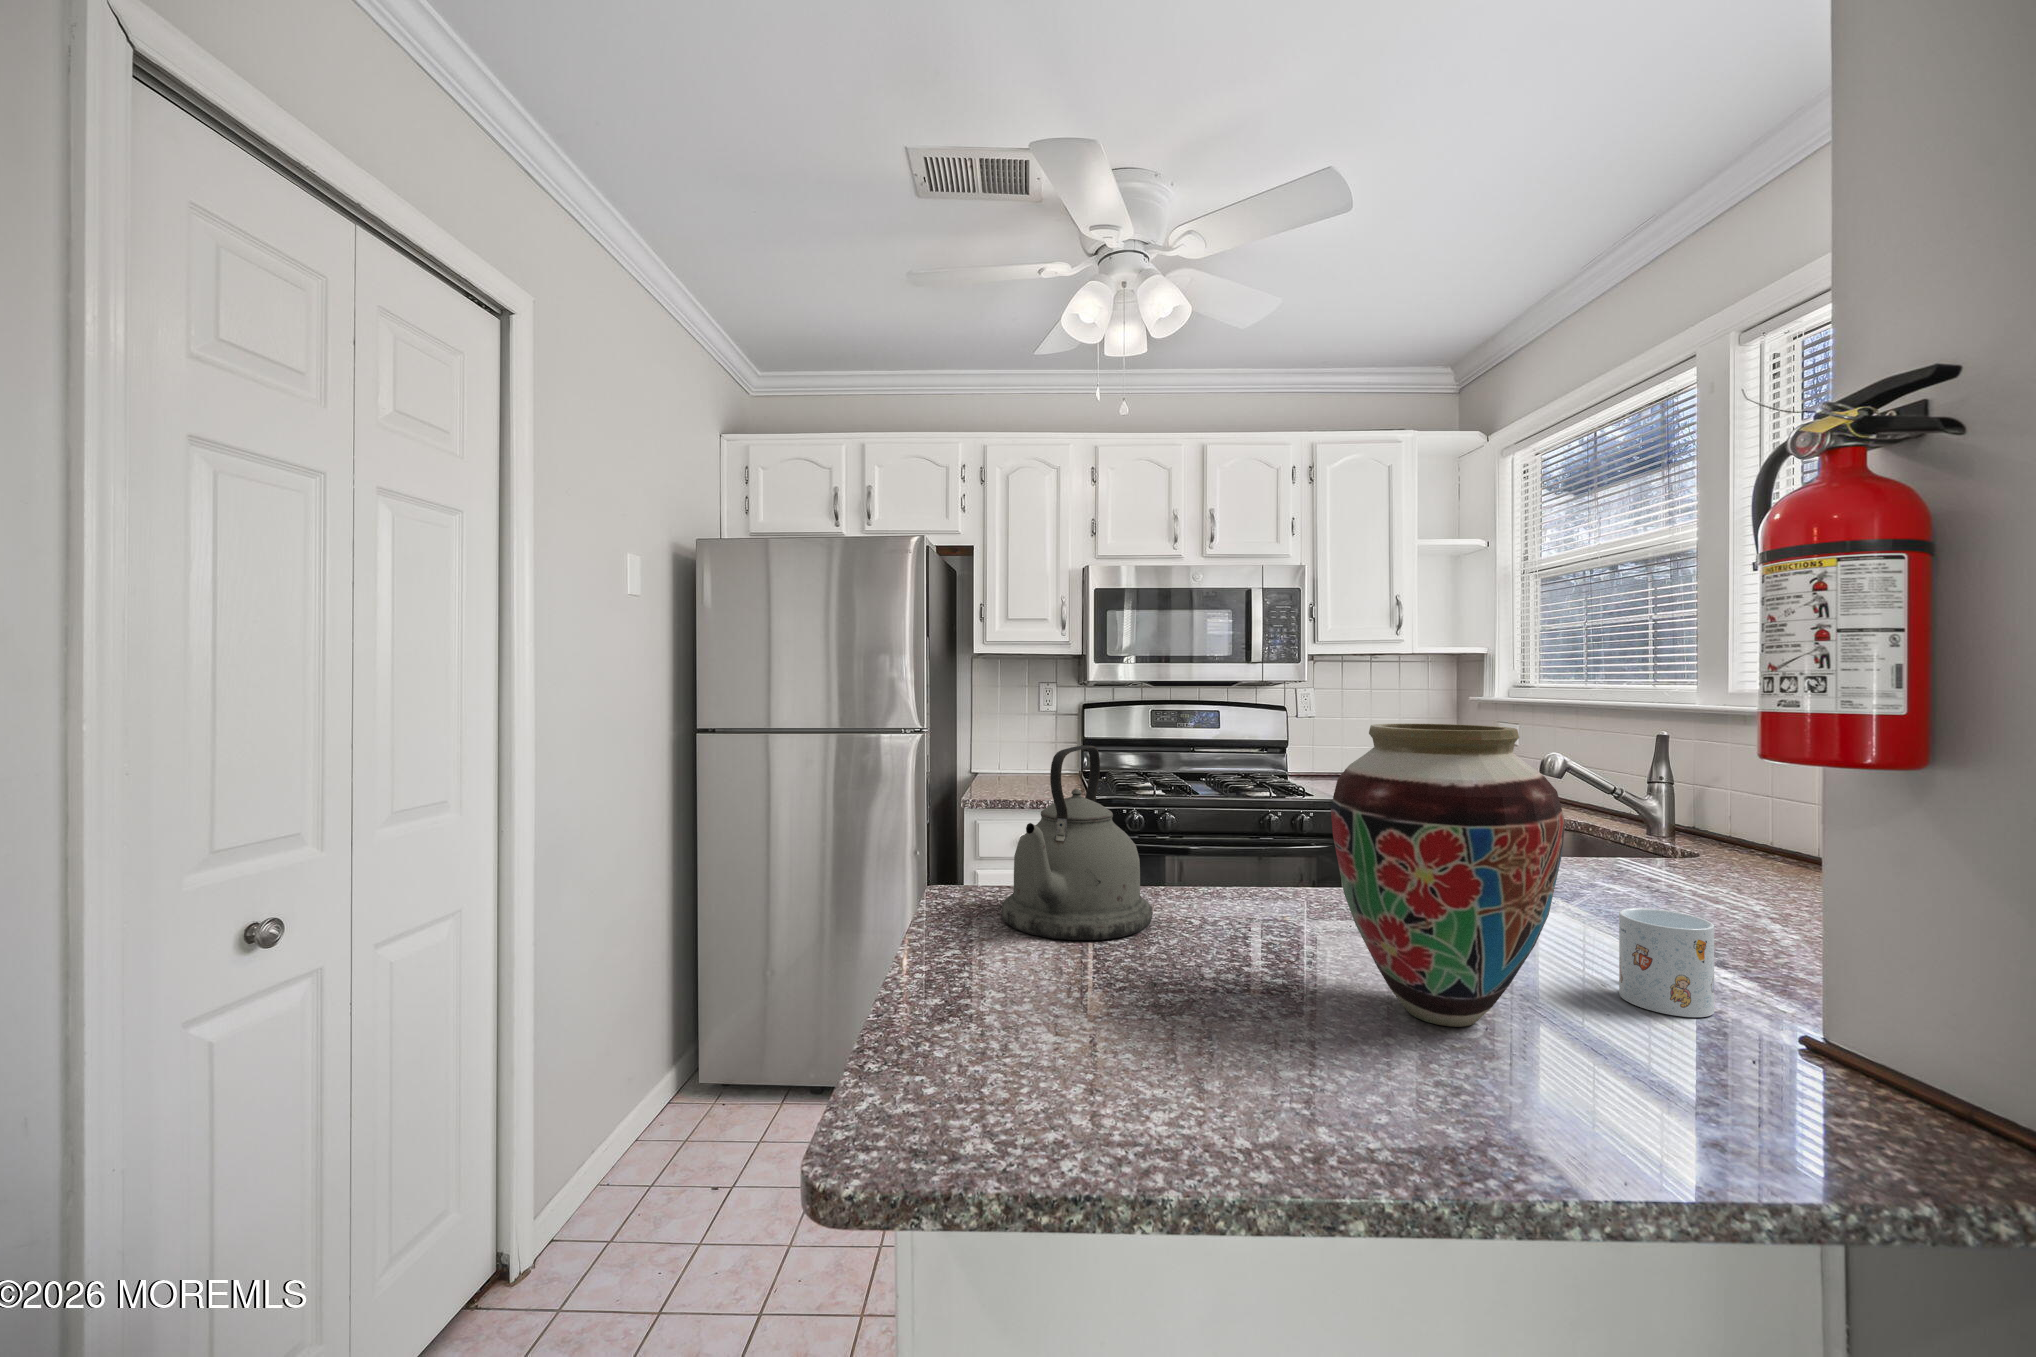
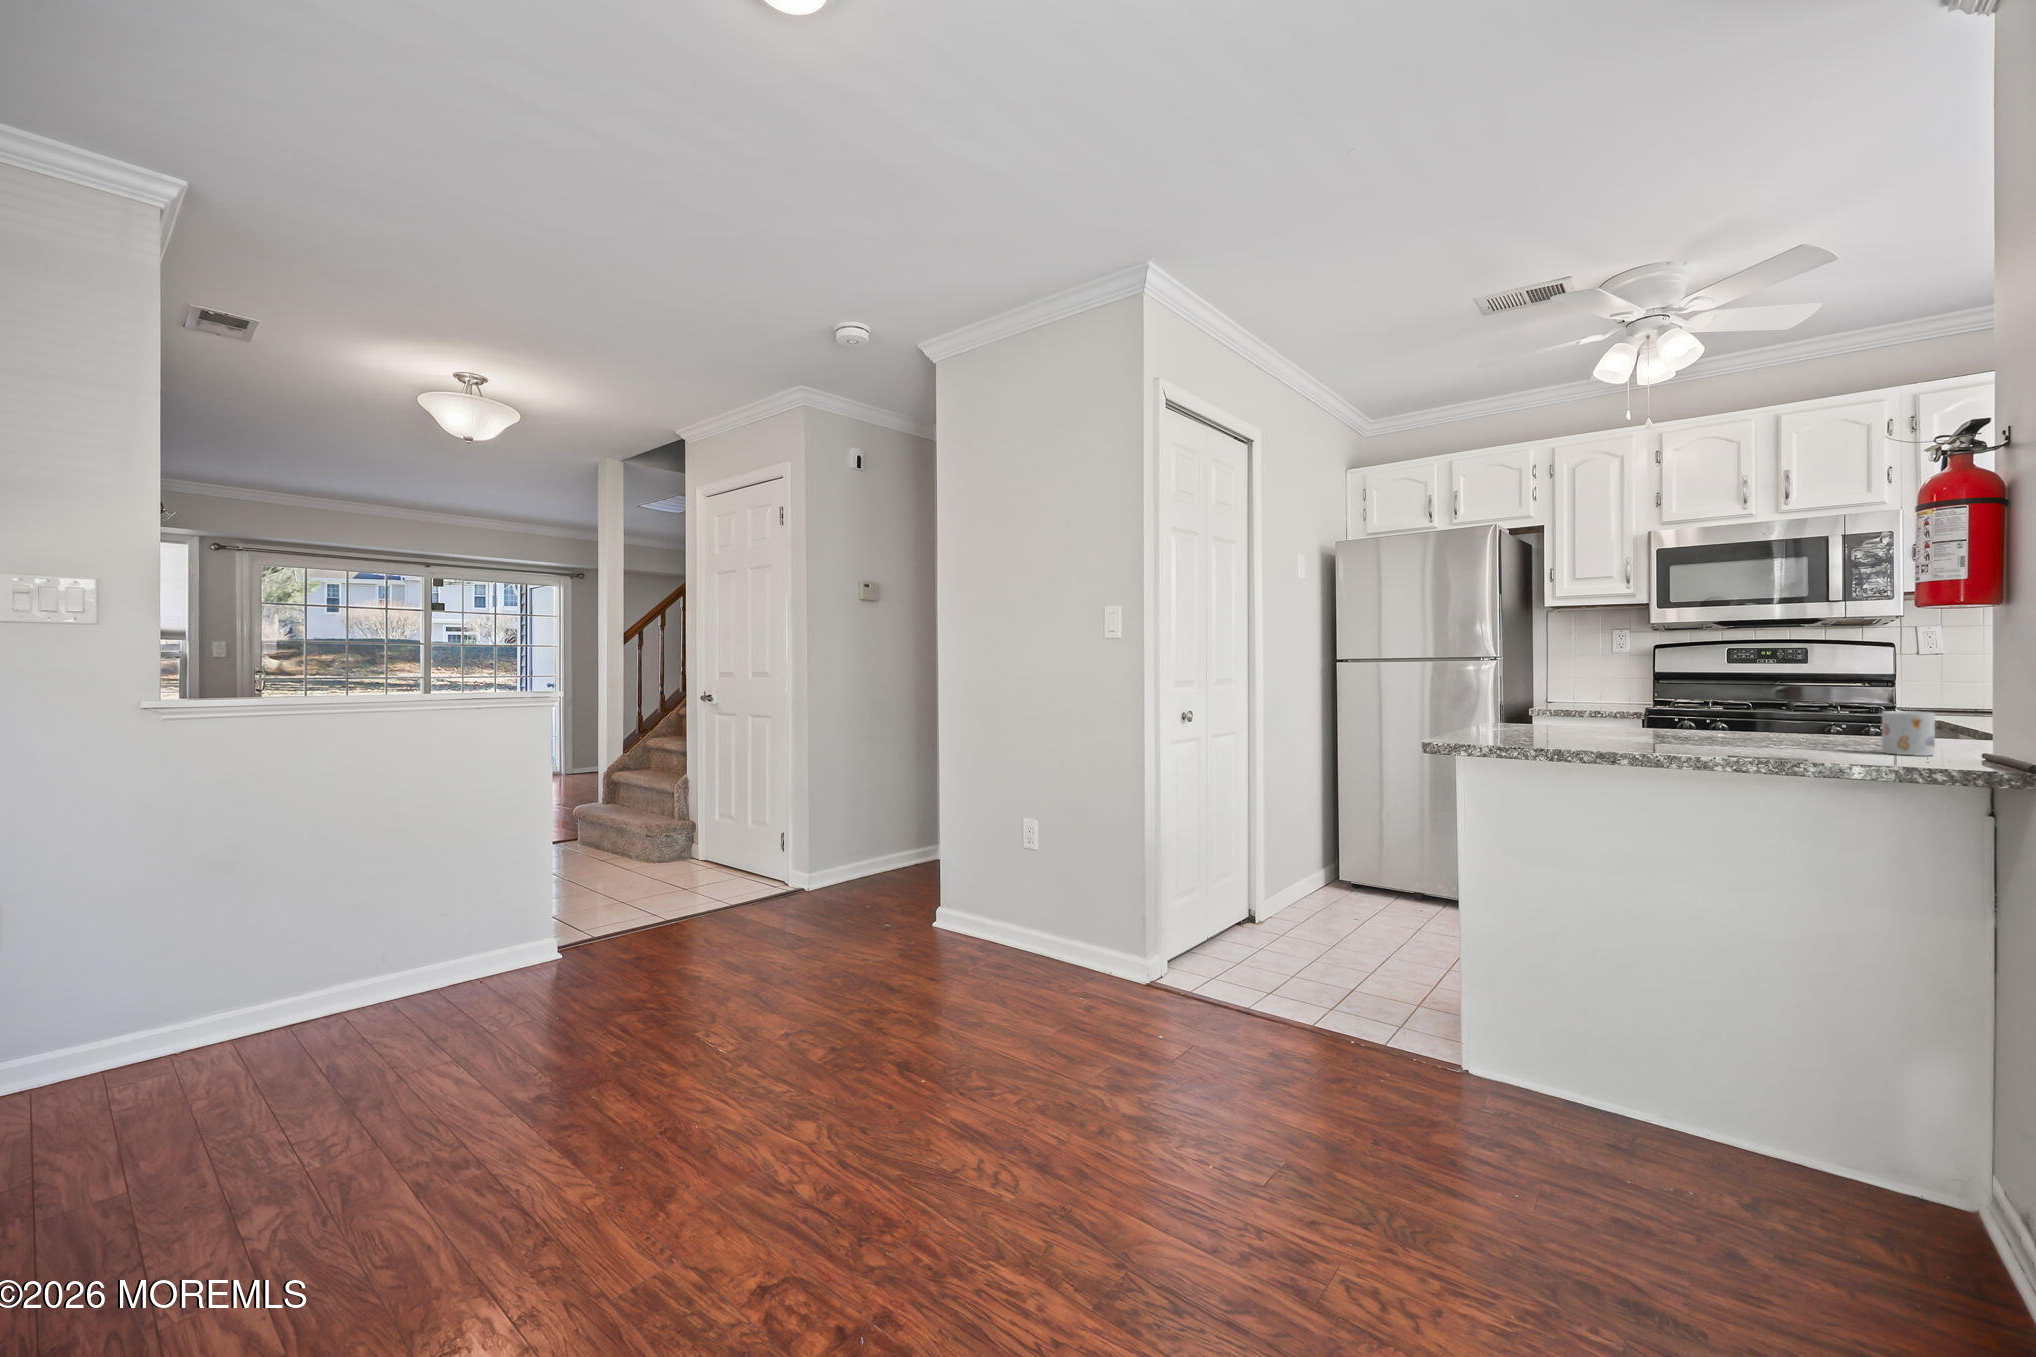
vase: present [1331,724,1565,1027] -> none [1694,621,1814,749]
kettle: present [1002,745,1152,940] -> none [1537,646,1626,733]

